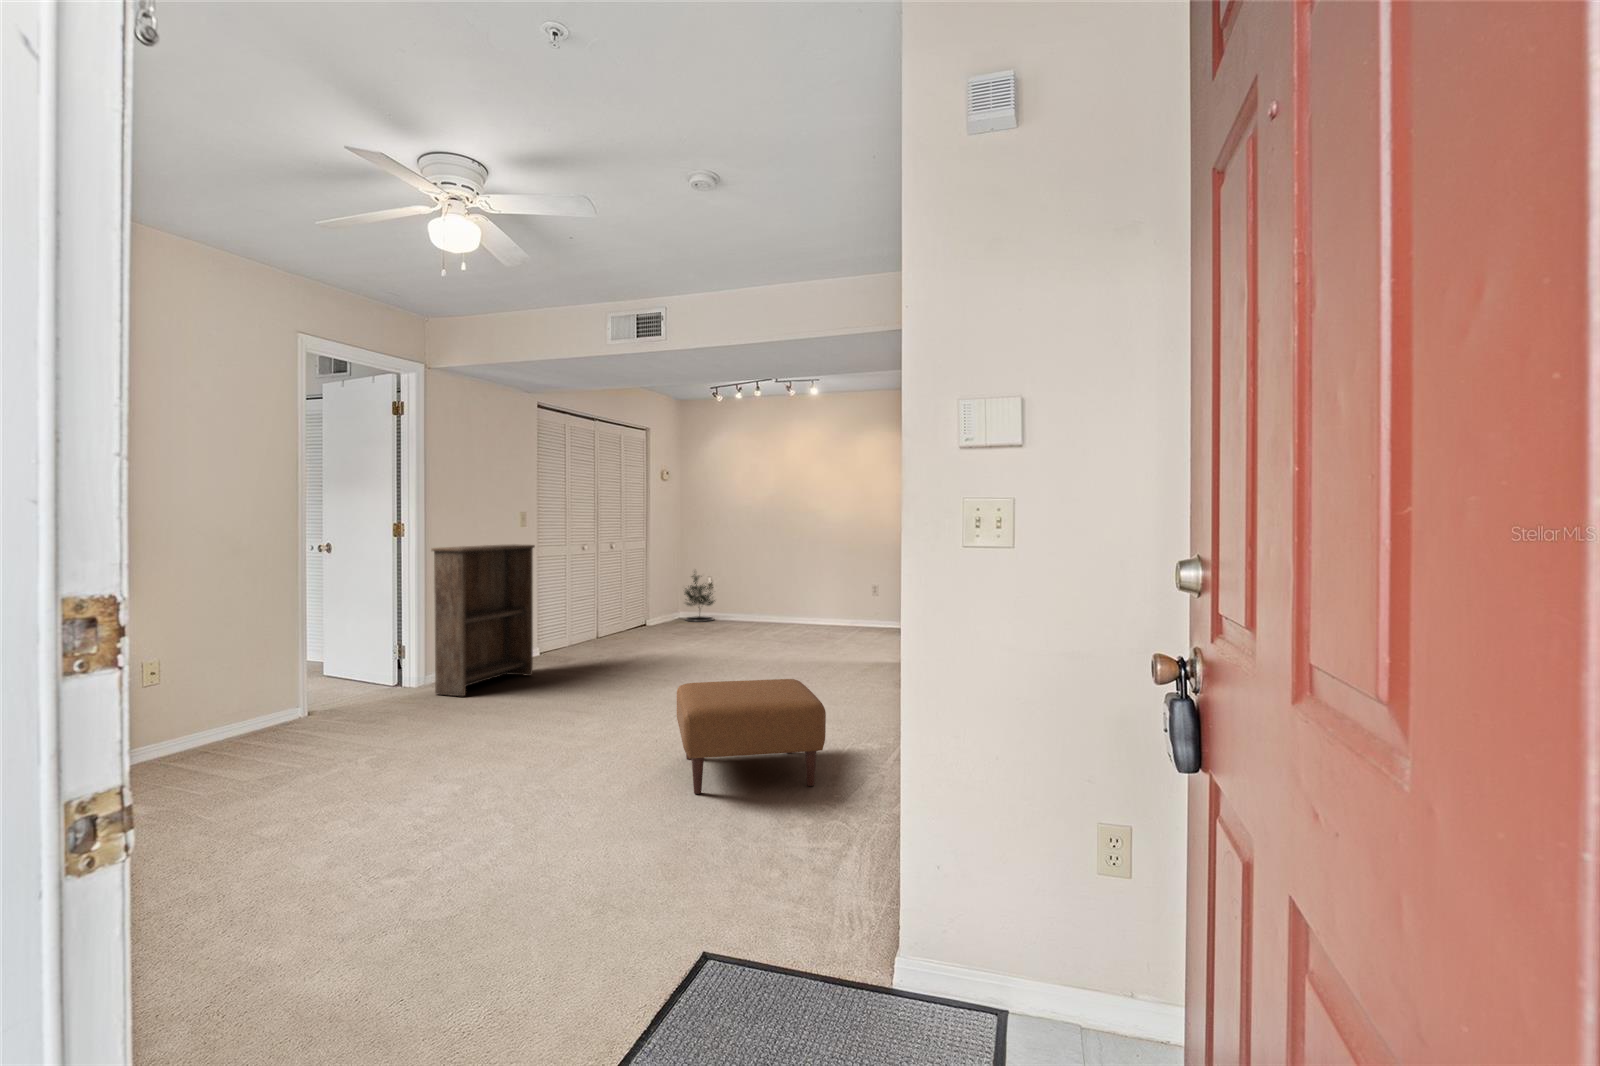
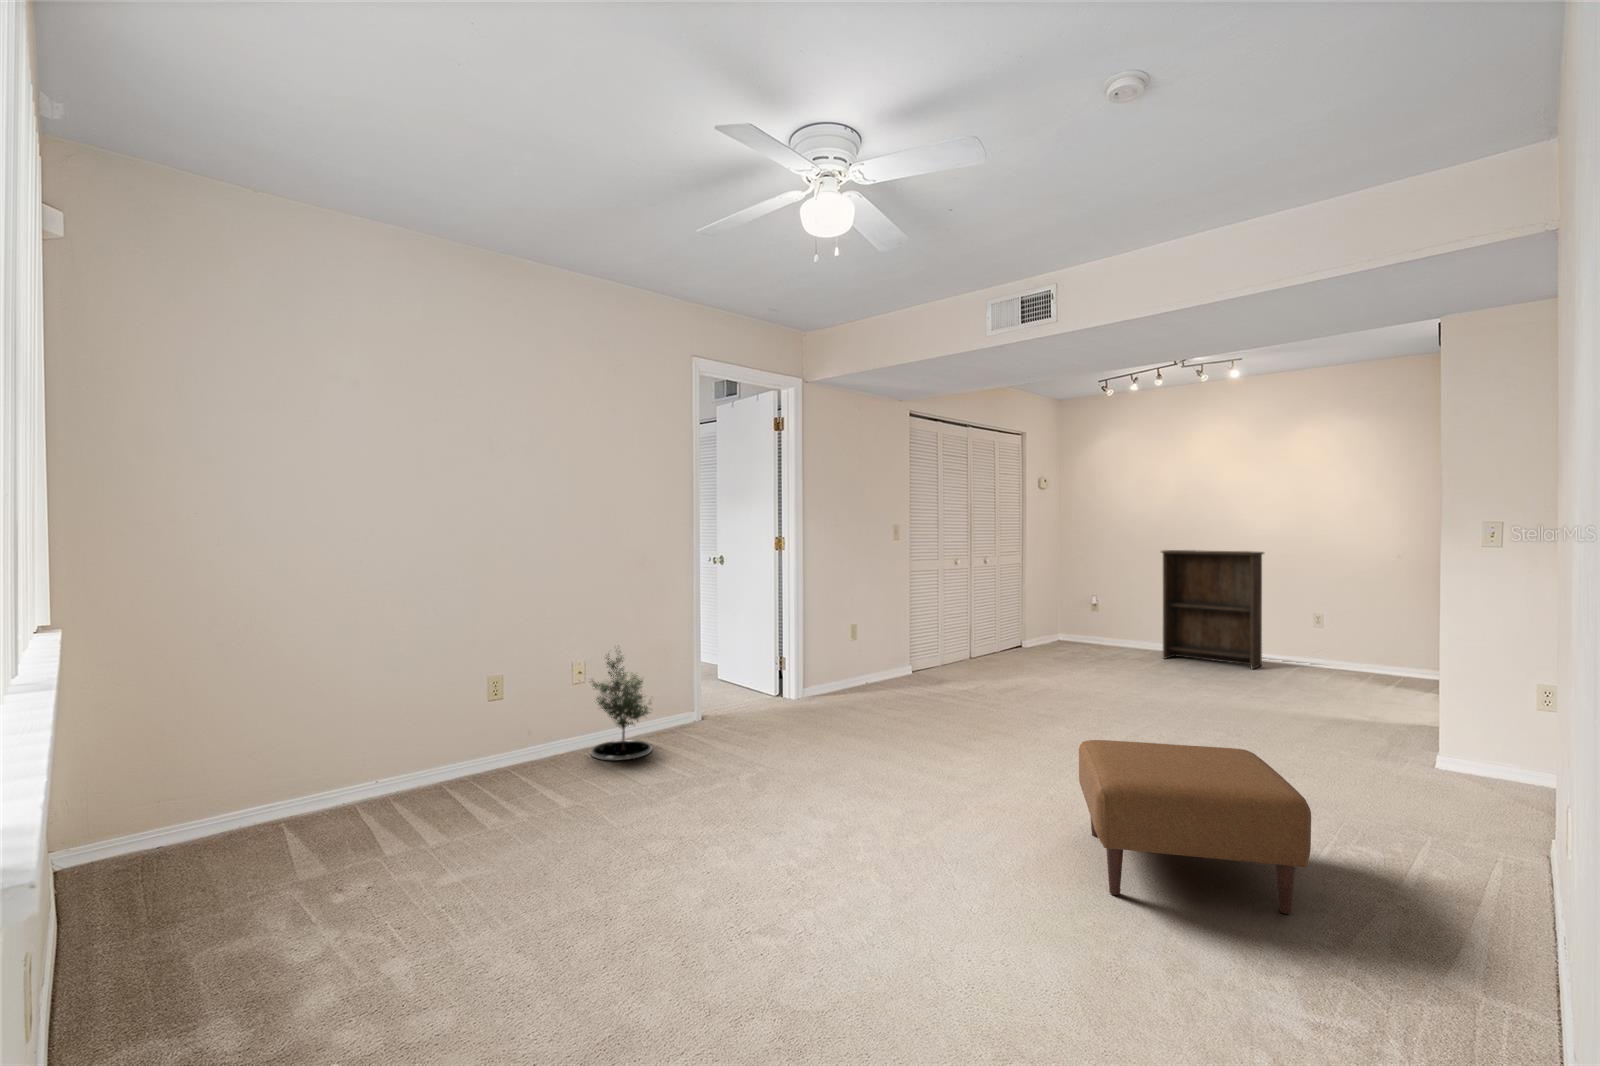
bookshelf: present [431,544,535,696] -> present [1162,550,1264,669]
potted tree: present [685,574,715,622] -> present [590,651,652,760]

